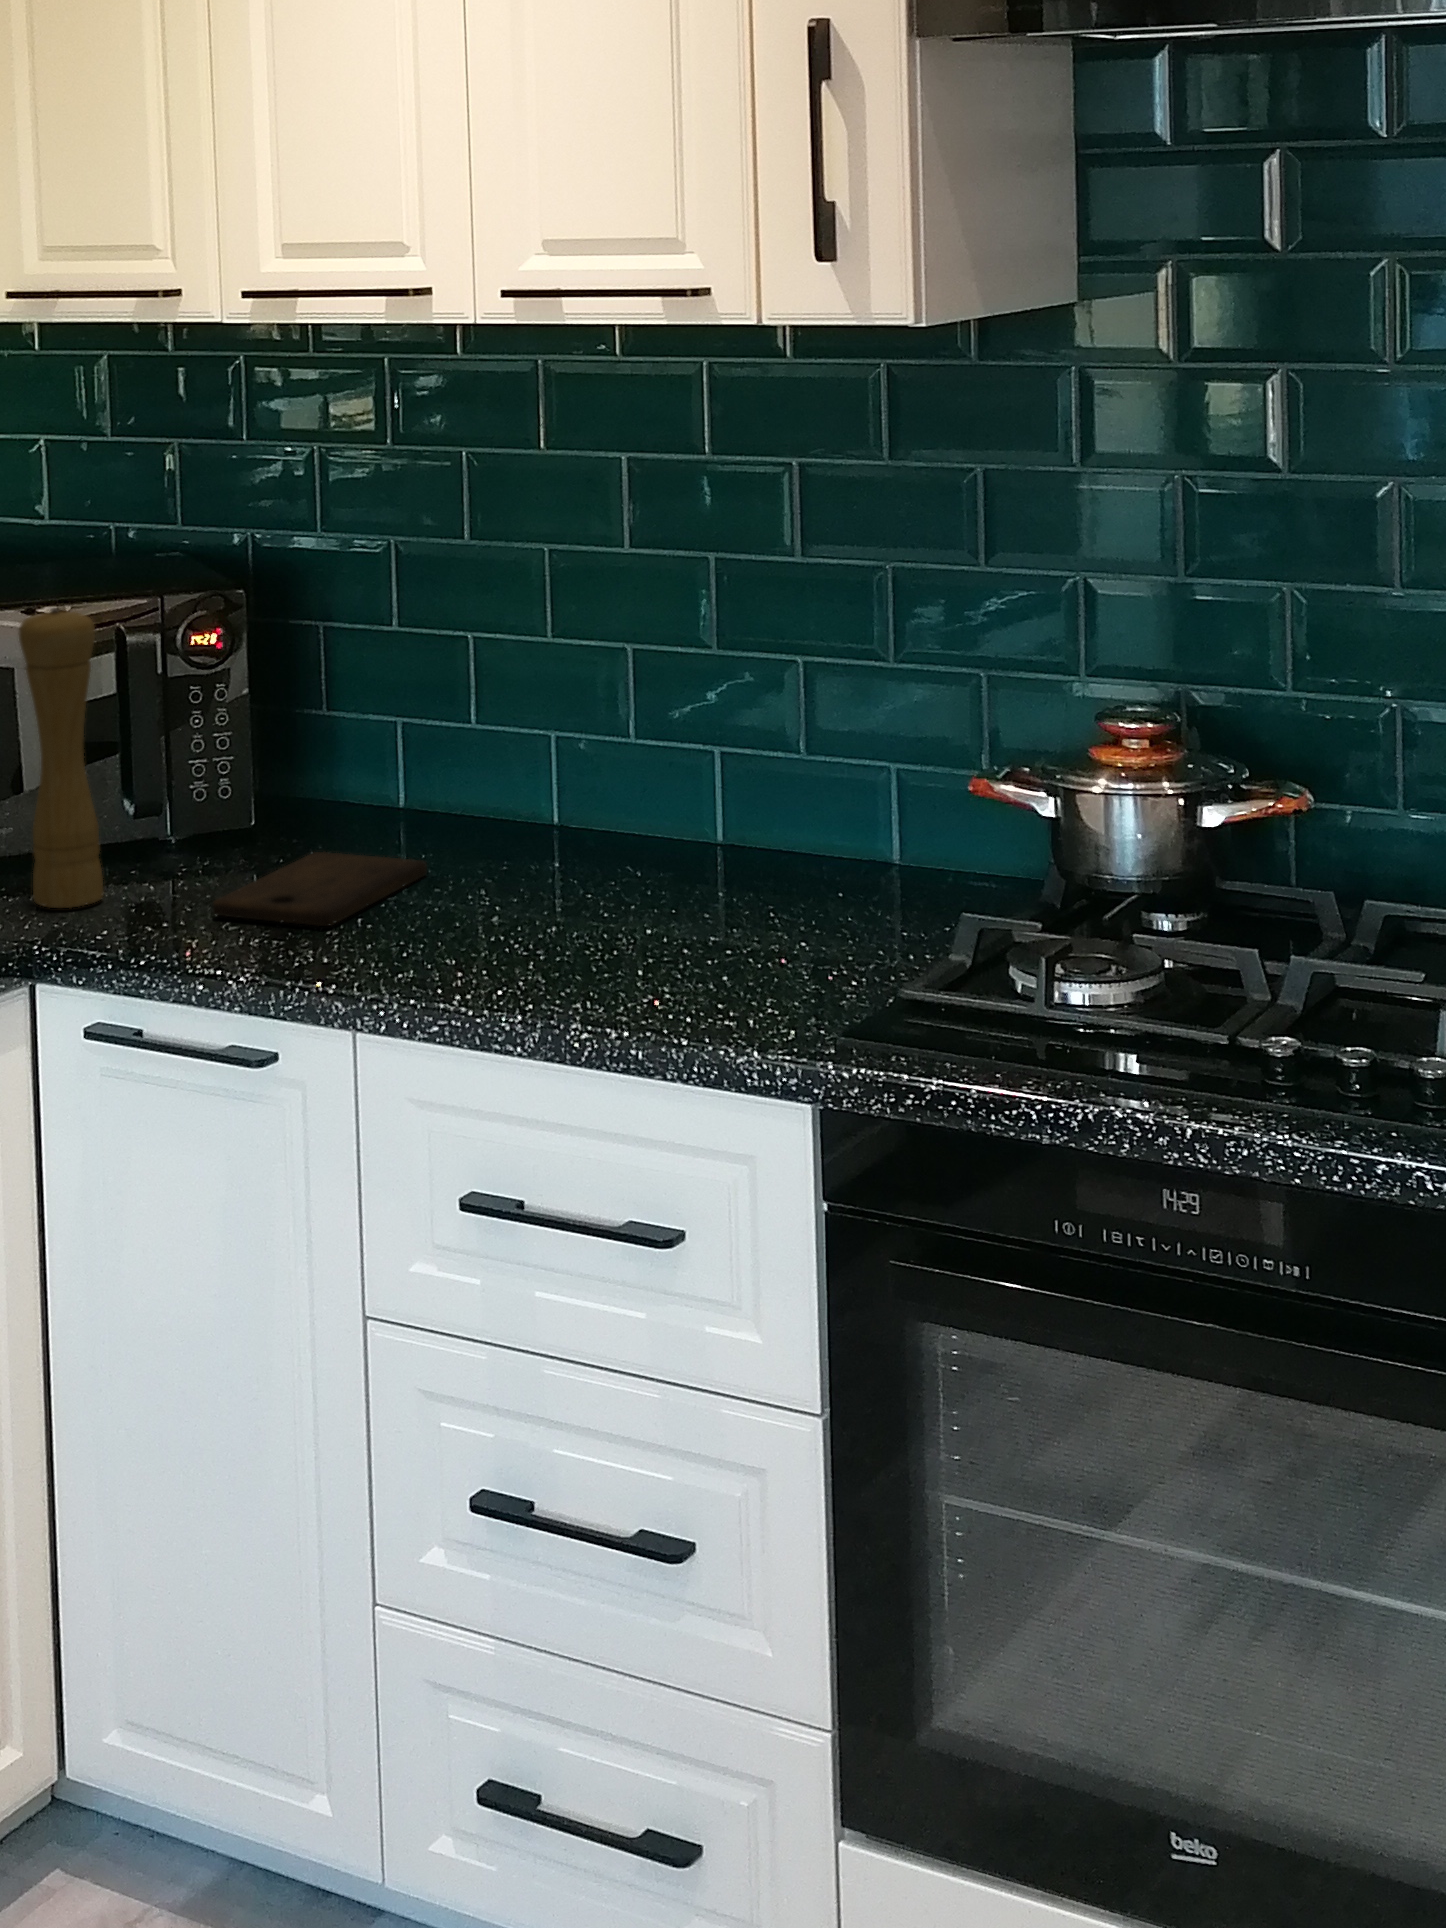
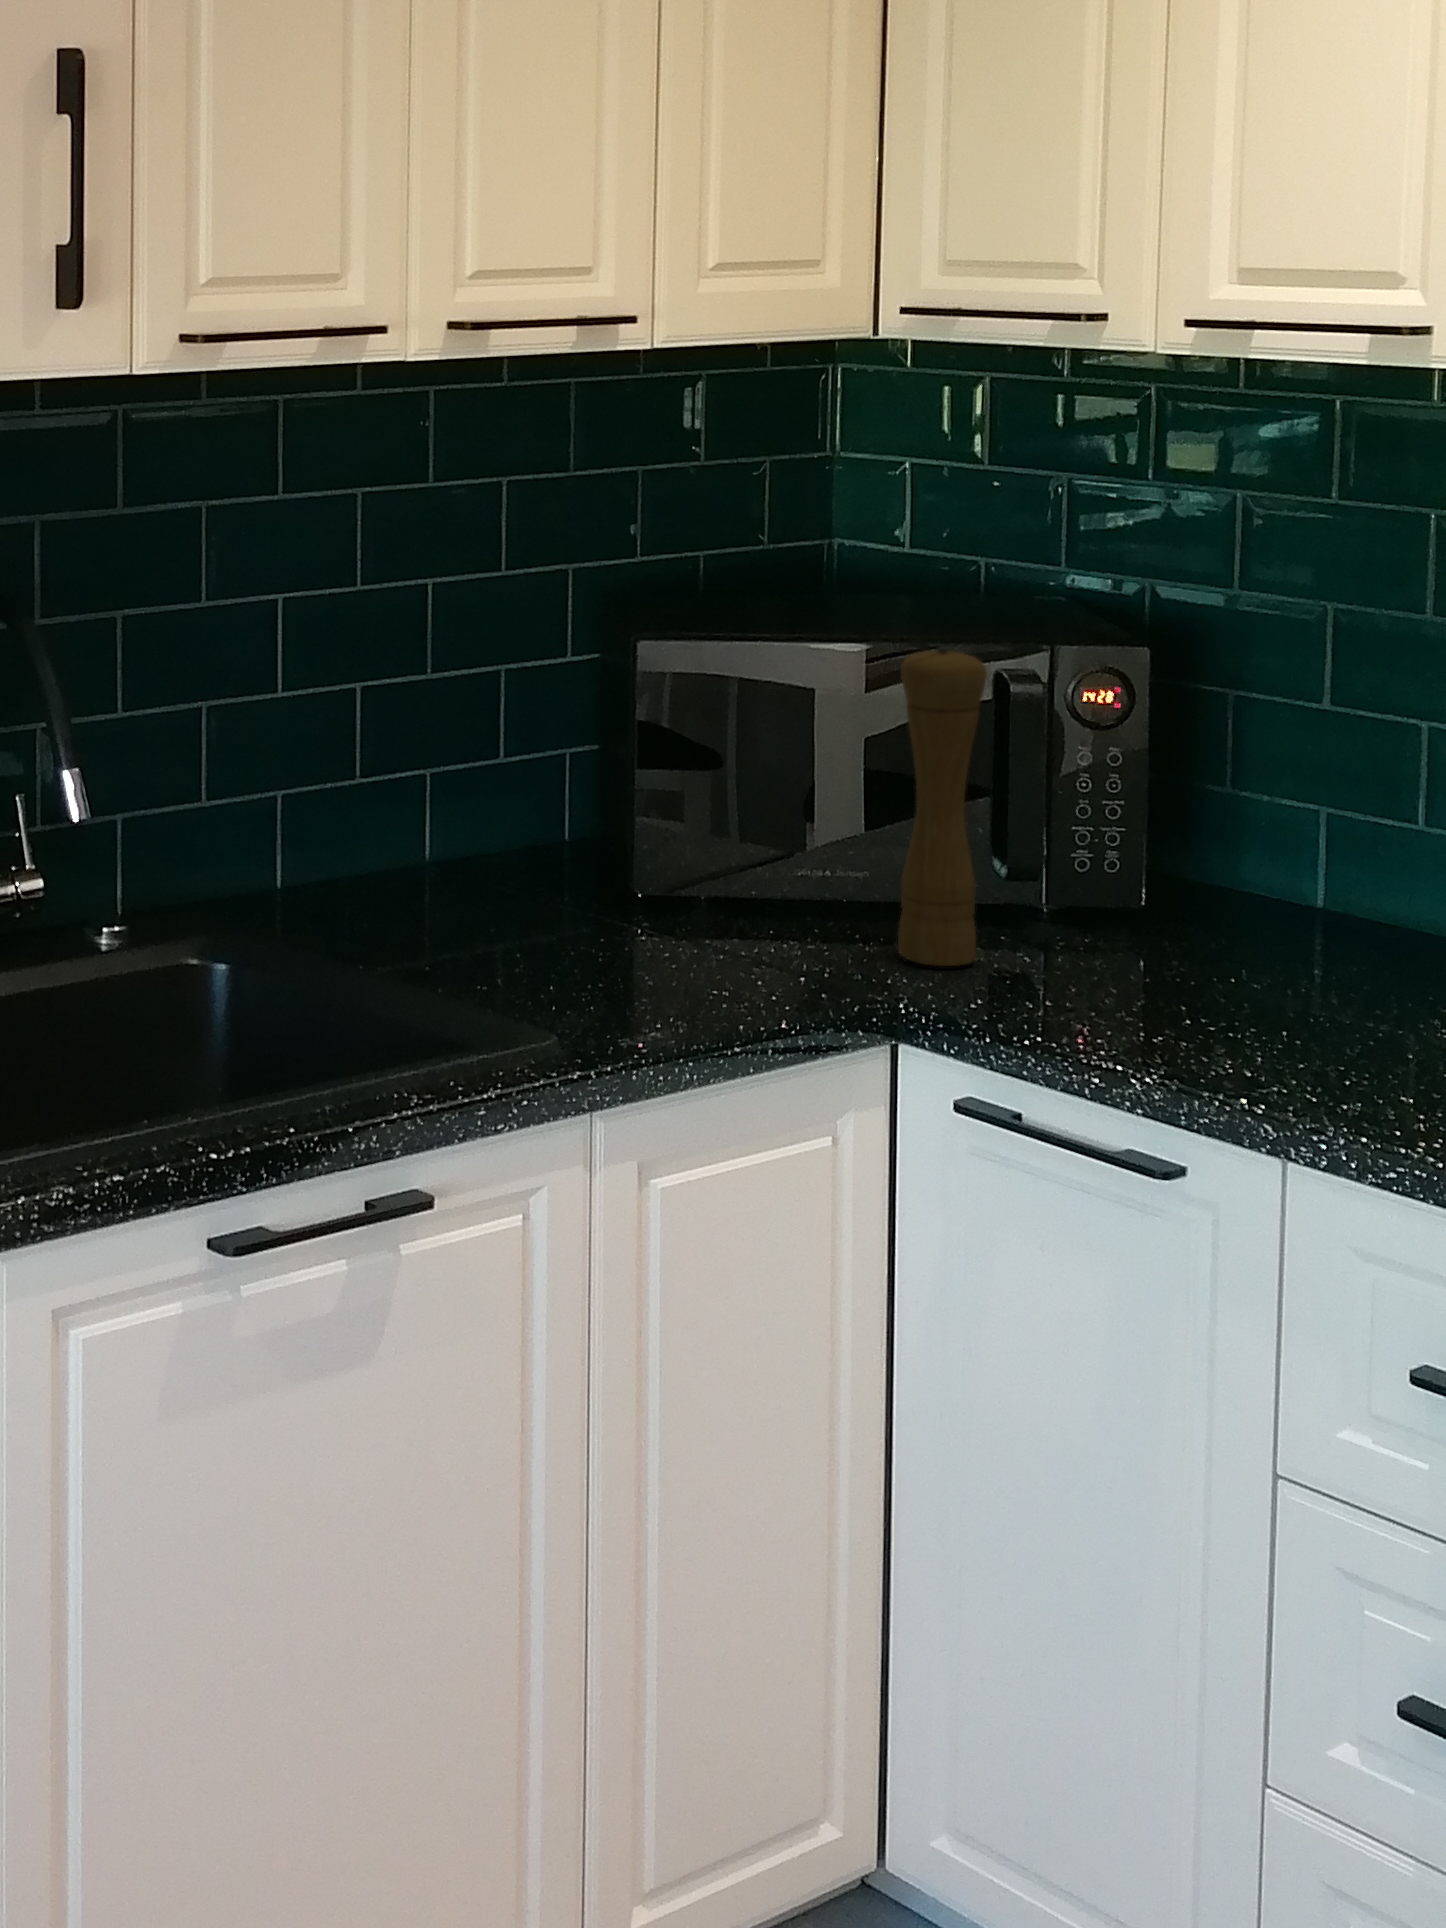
cutting board: present [213,852,427,926] -> none [1106,944,1364,1034]

